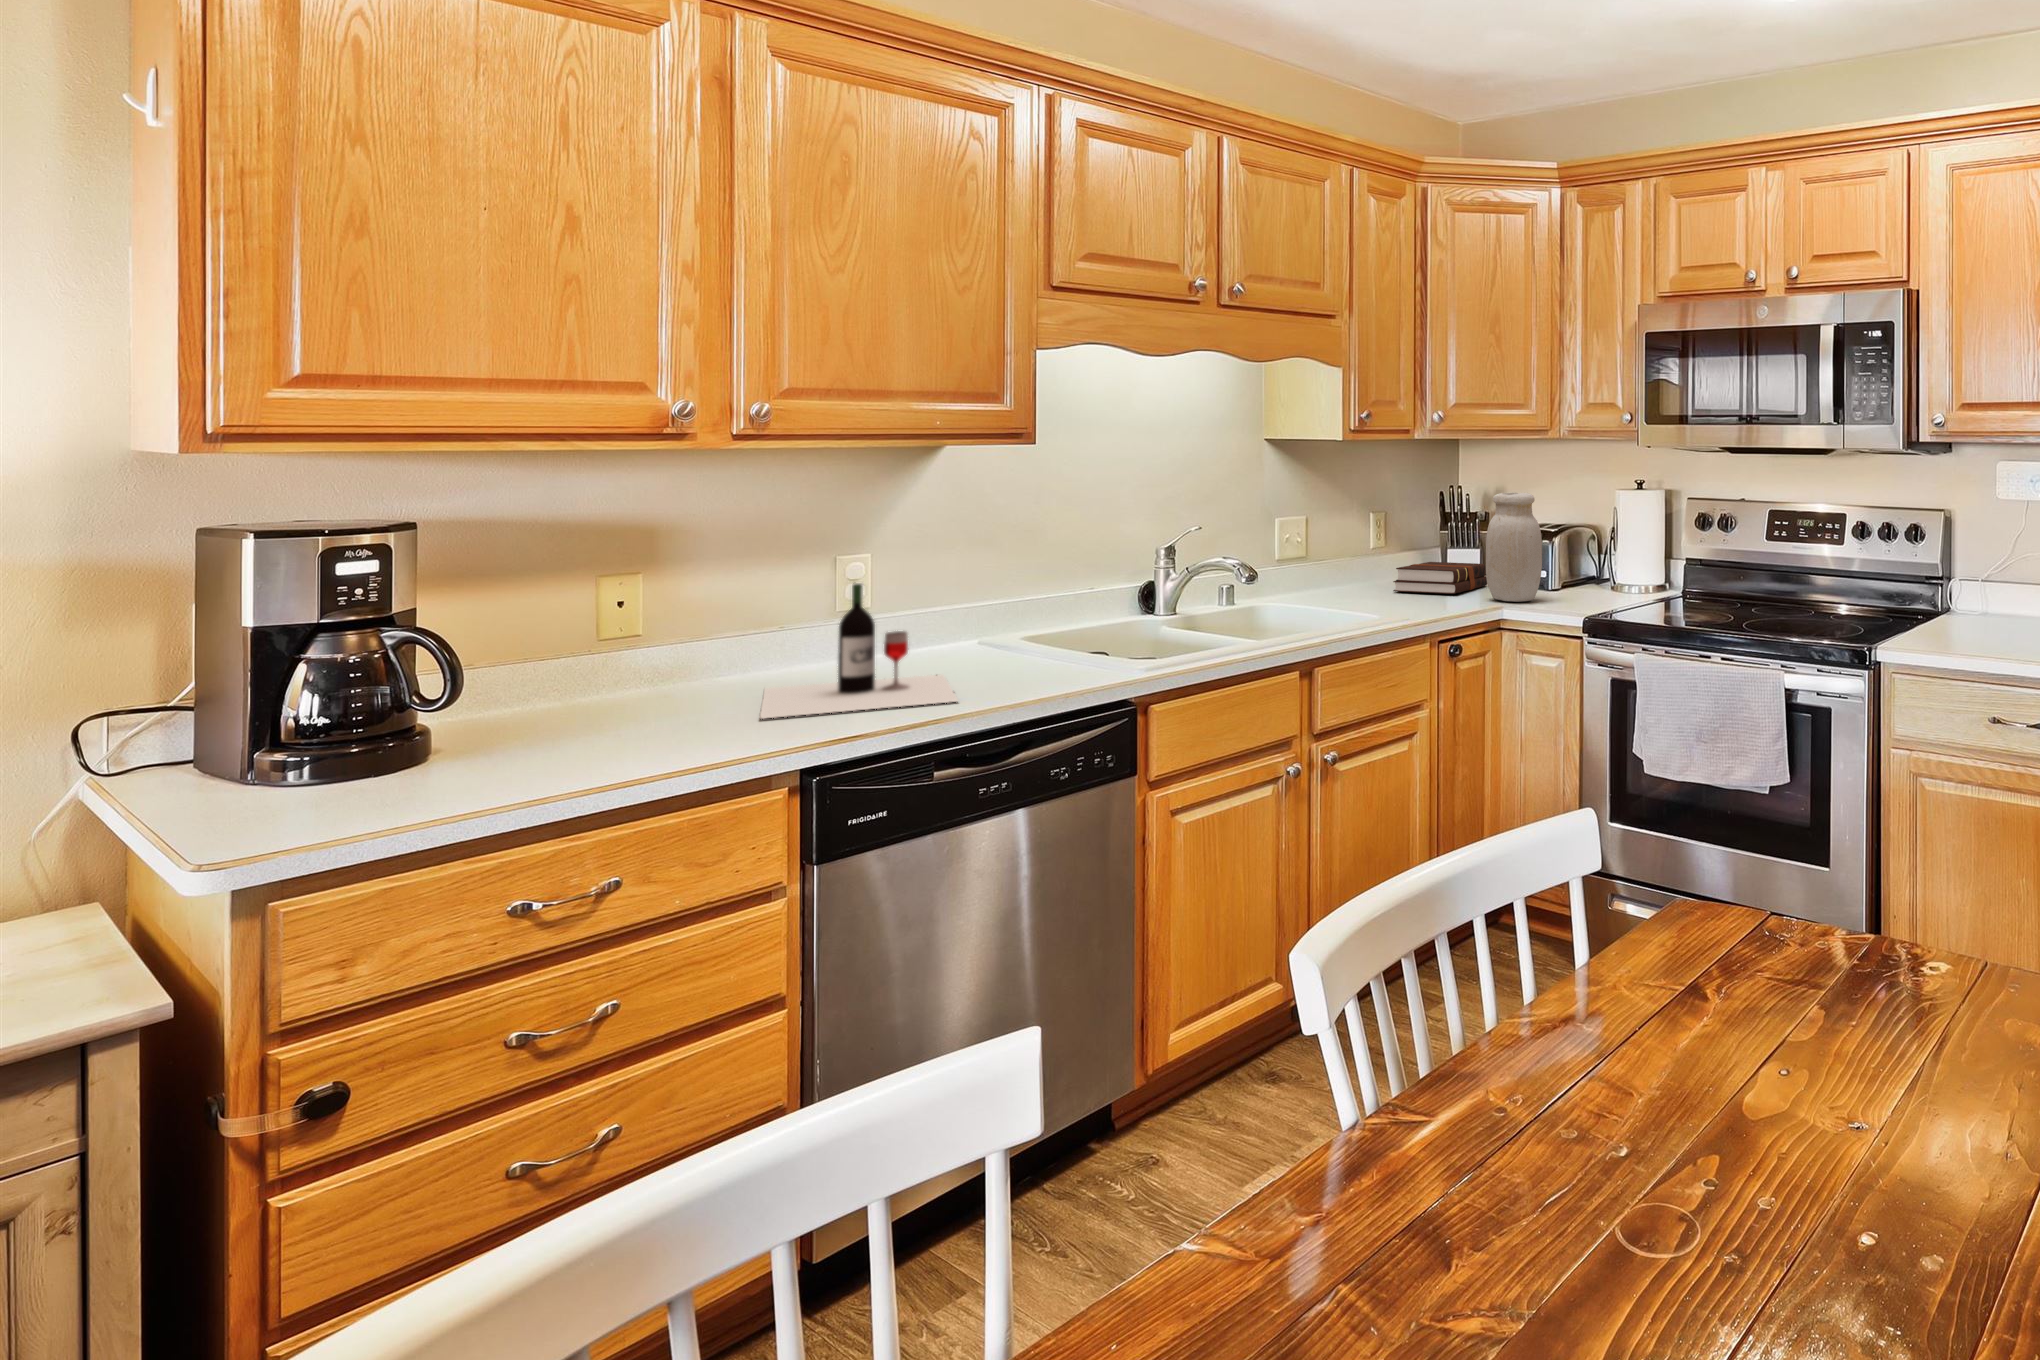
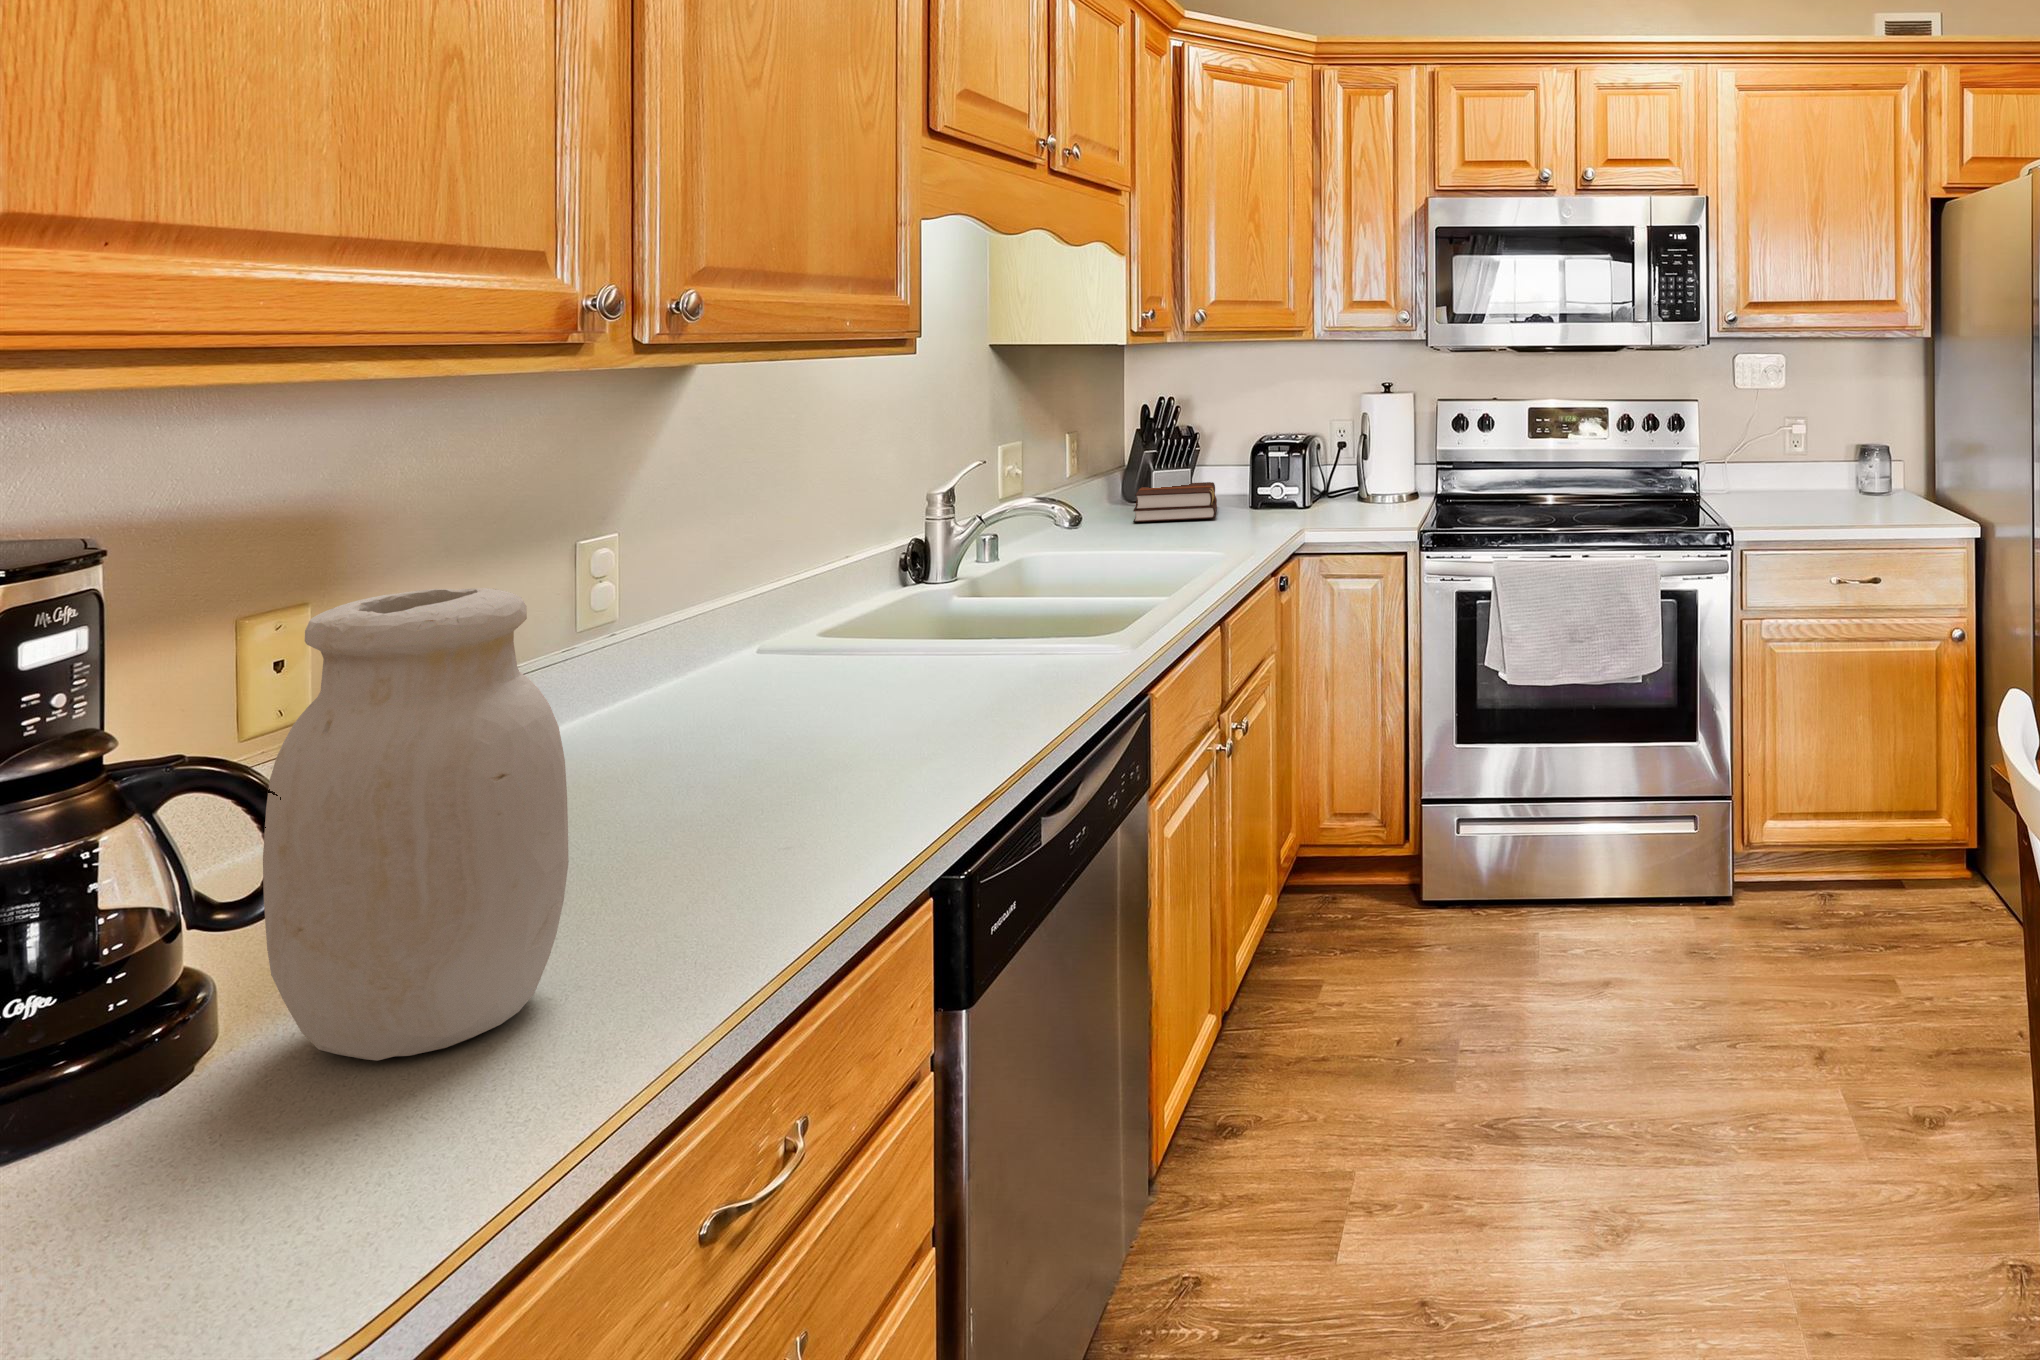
jar: present [1486,493,1542,602] -> present [263,588,569,1061]
wine bottle: present [760,583,958,718] -> none [537,584,971,835]

